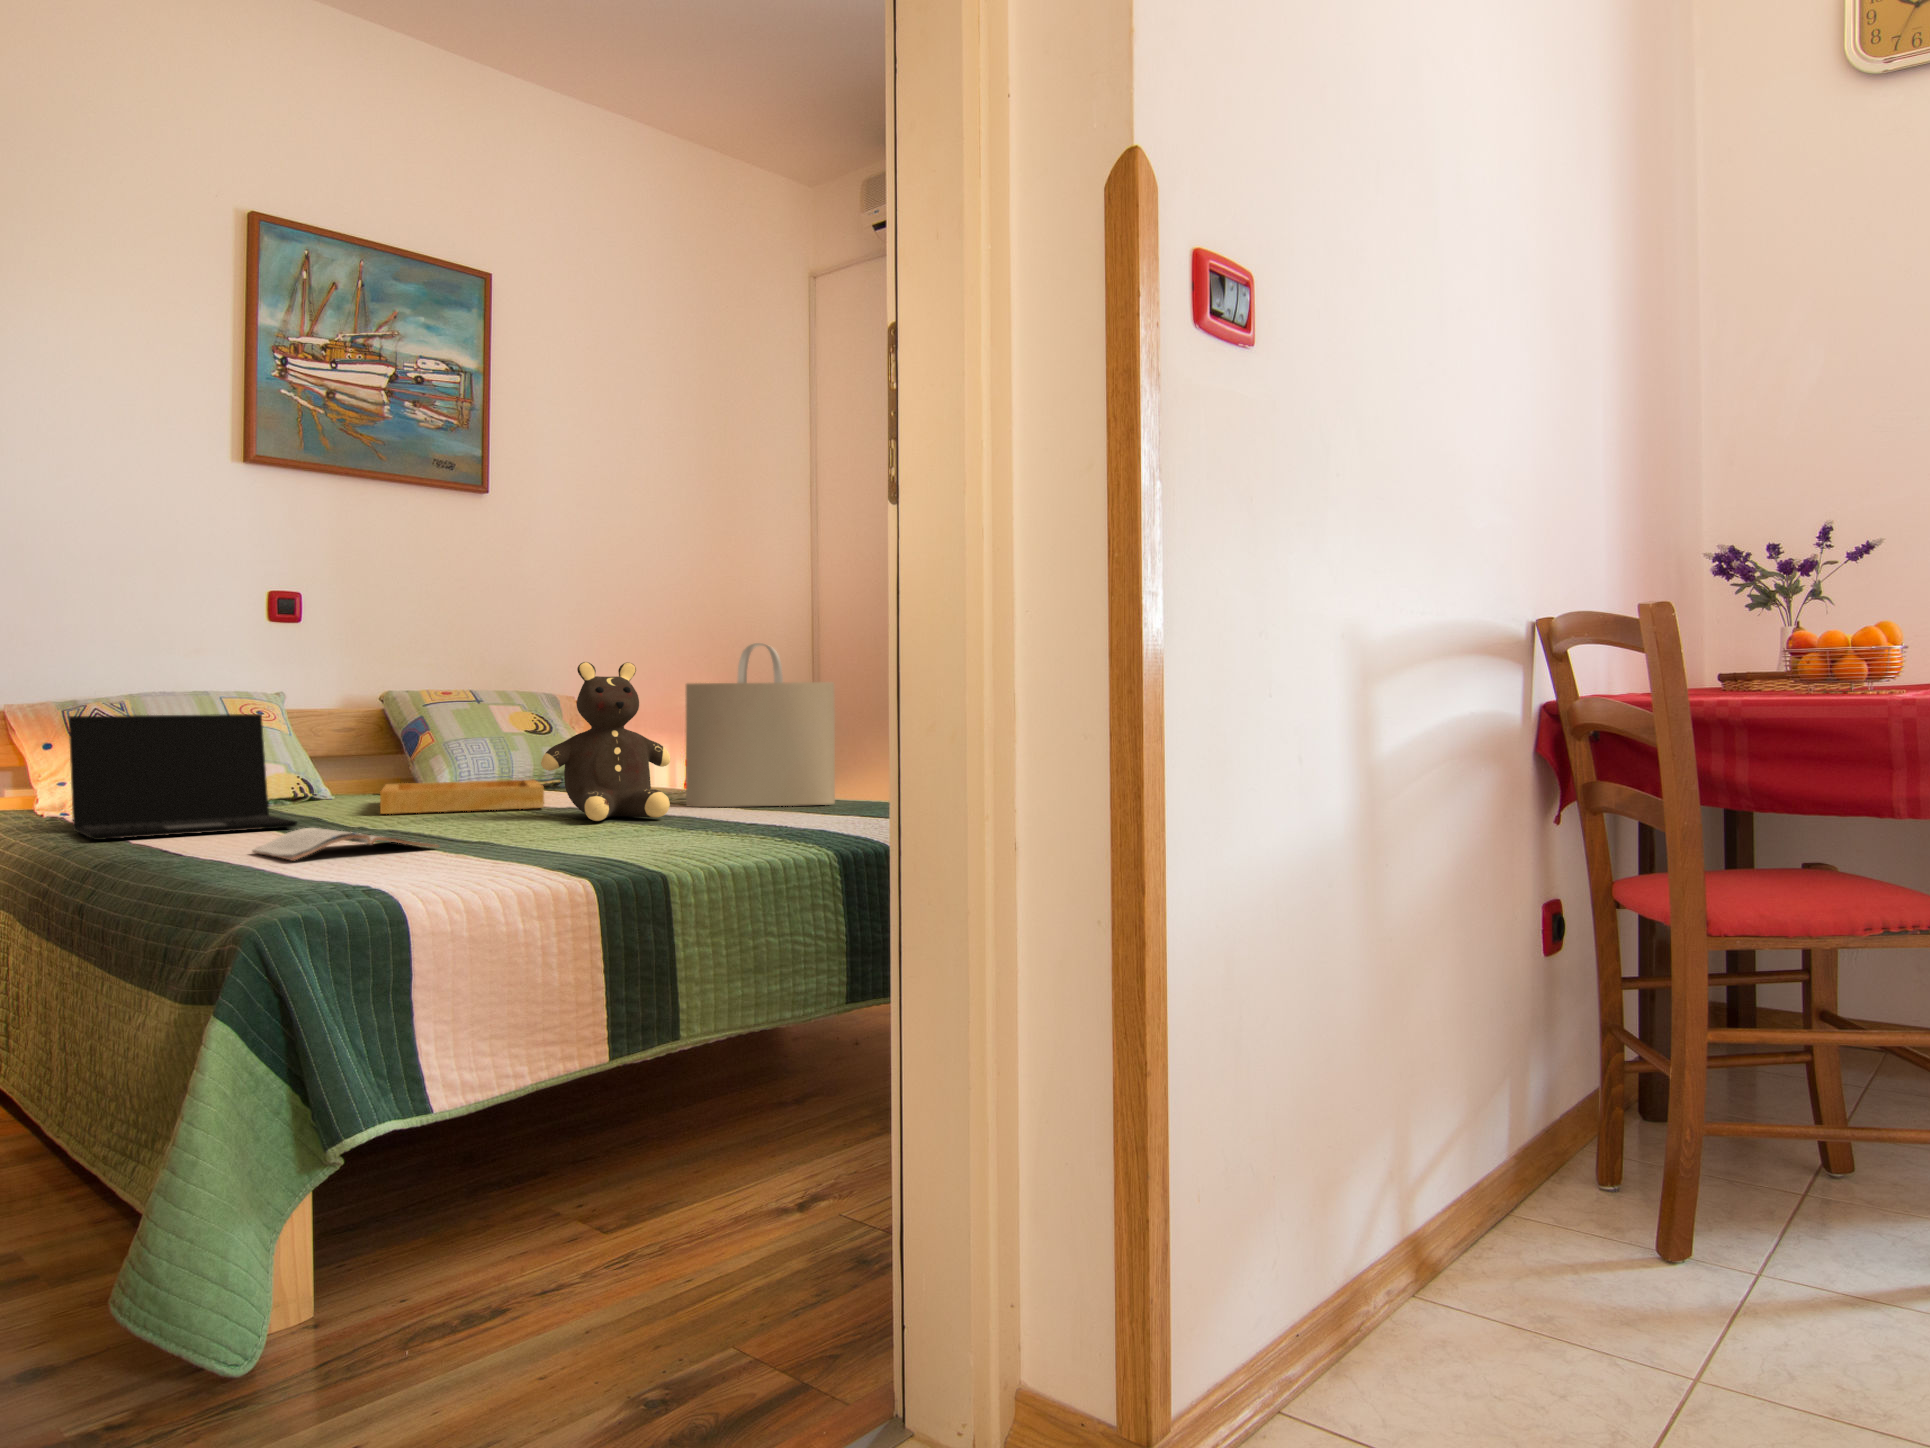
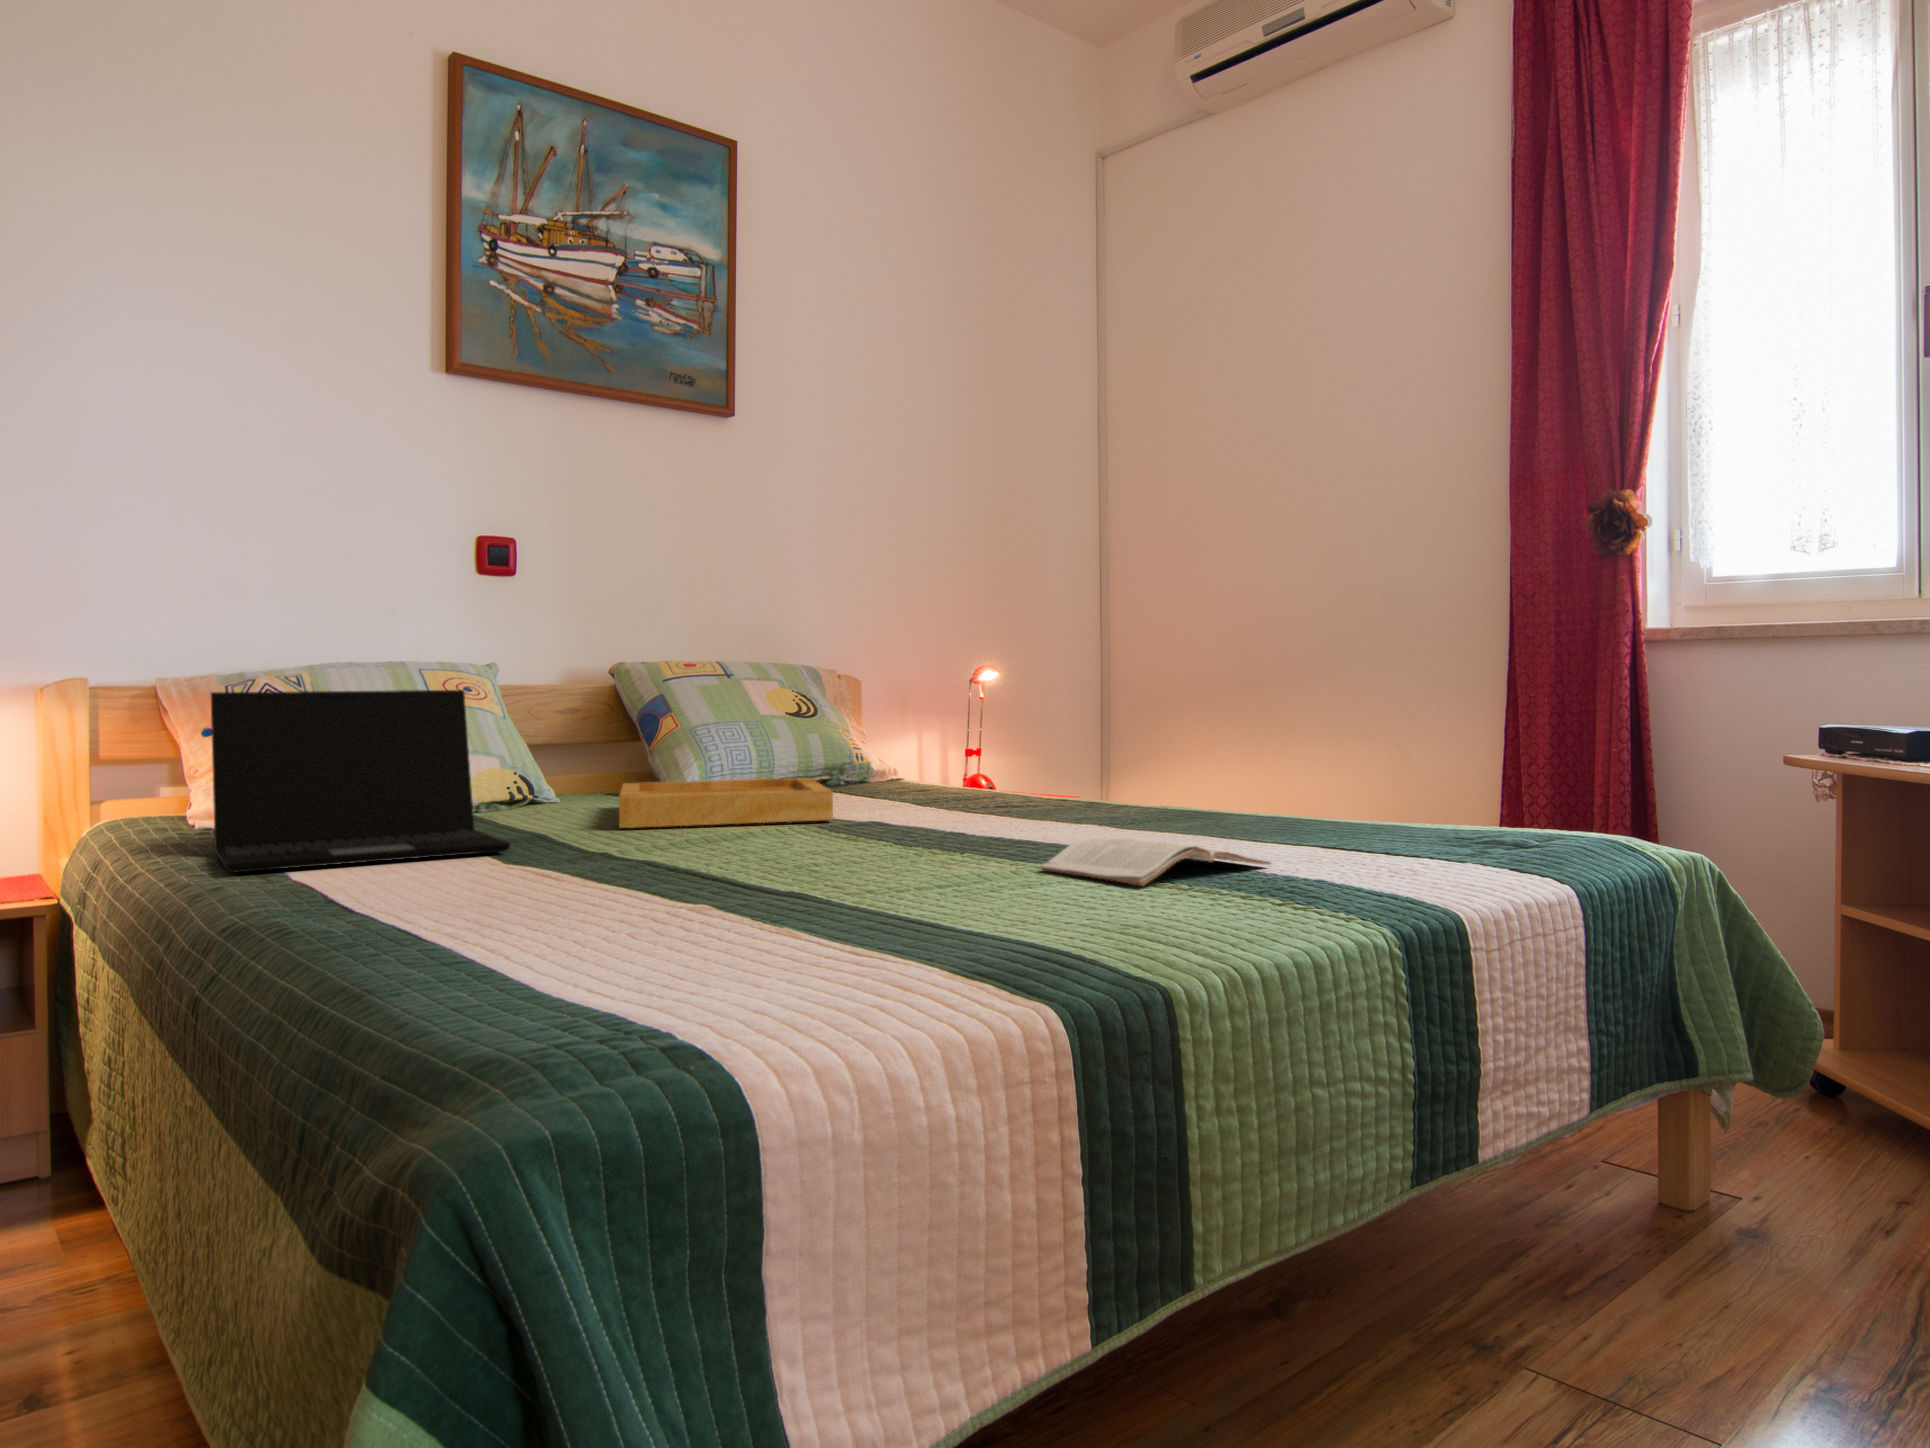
tote bag: present [686,643,835,807] -> none [1020,588,1230,820]
teddy bear: present [541,662,671,821] -> none [839,614,1023,846]
magazine: present [252,828,438,861] -> present [1041,836,1271,886]

